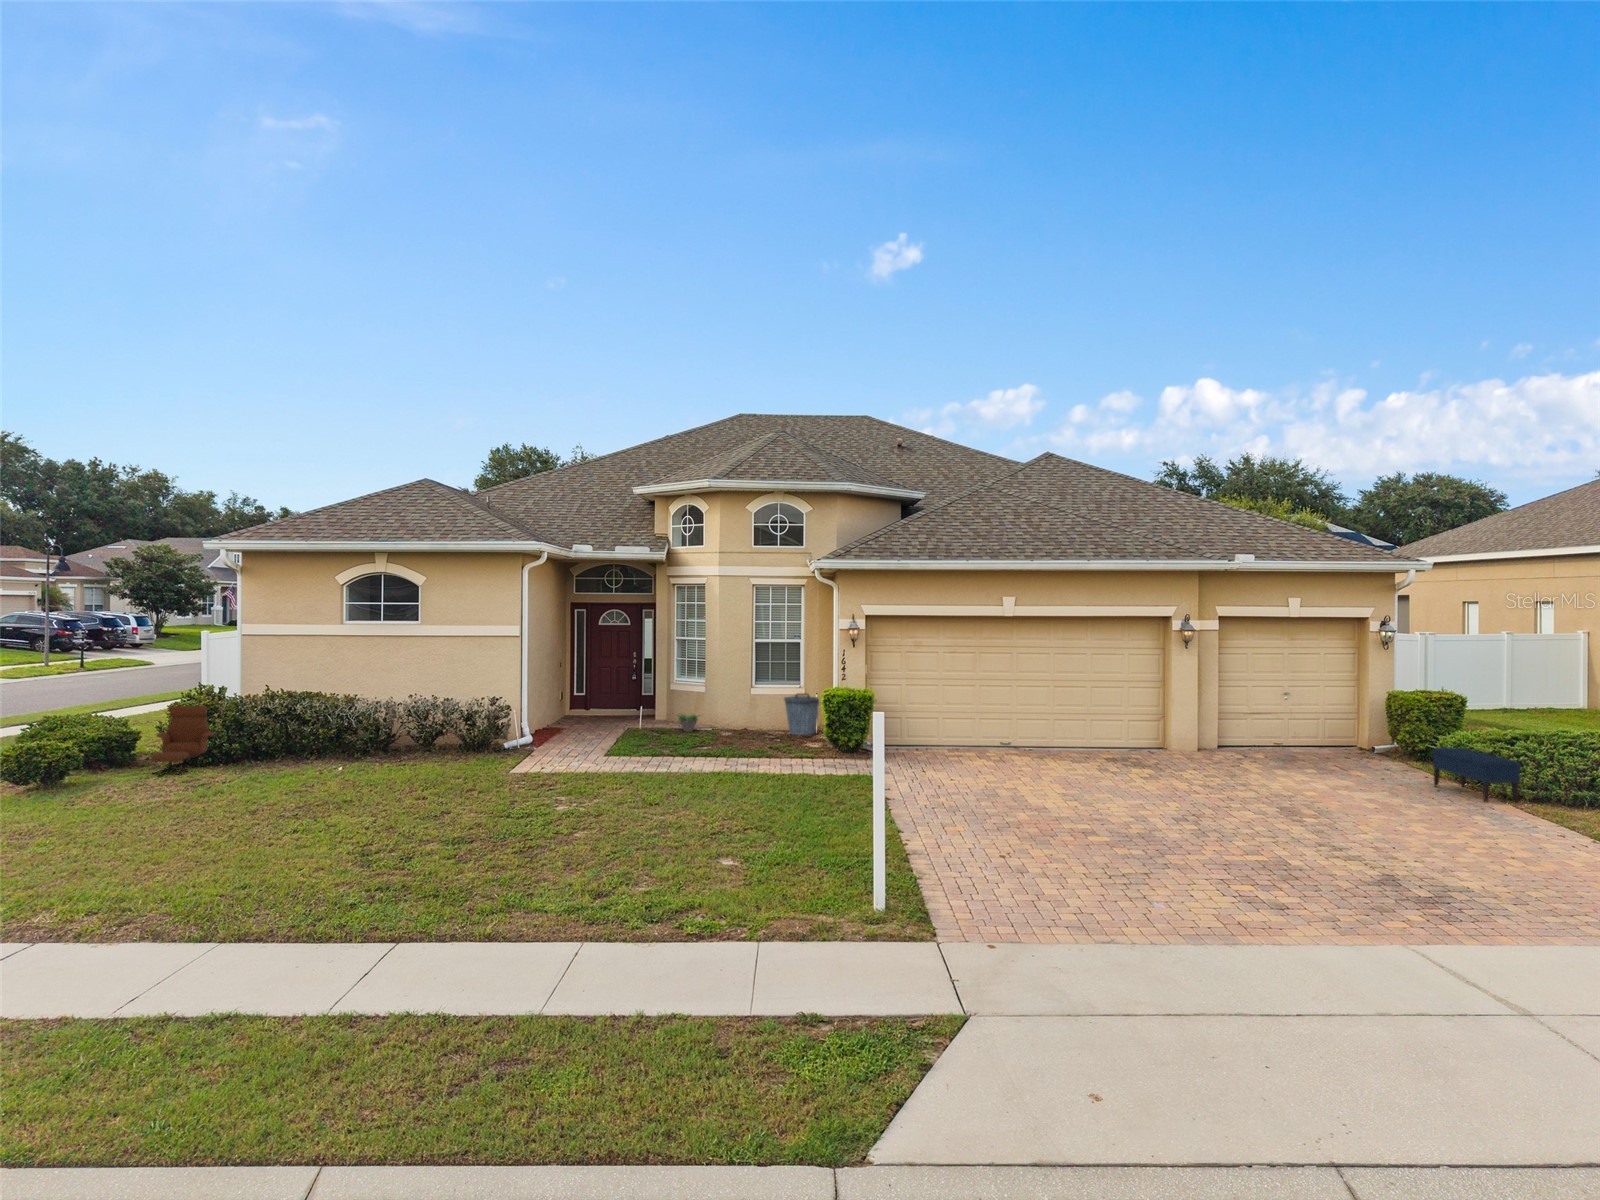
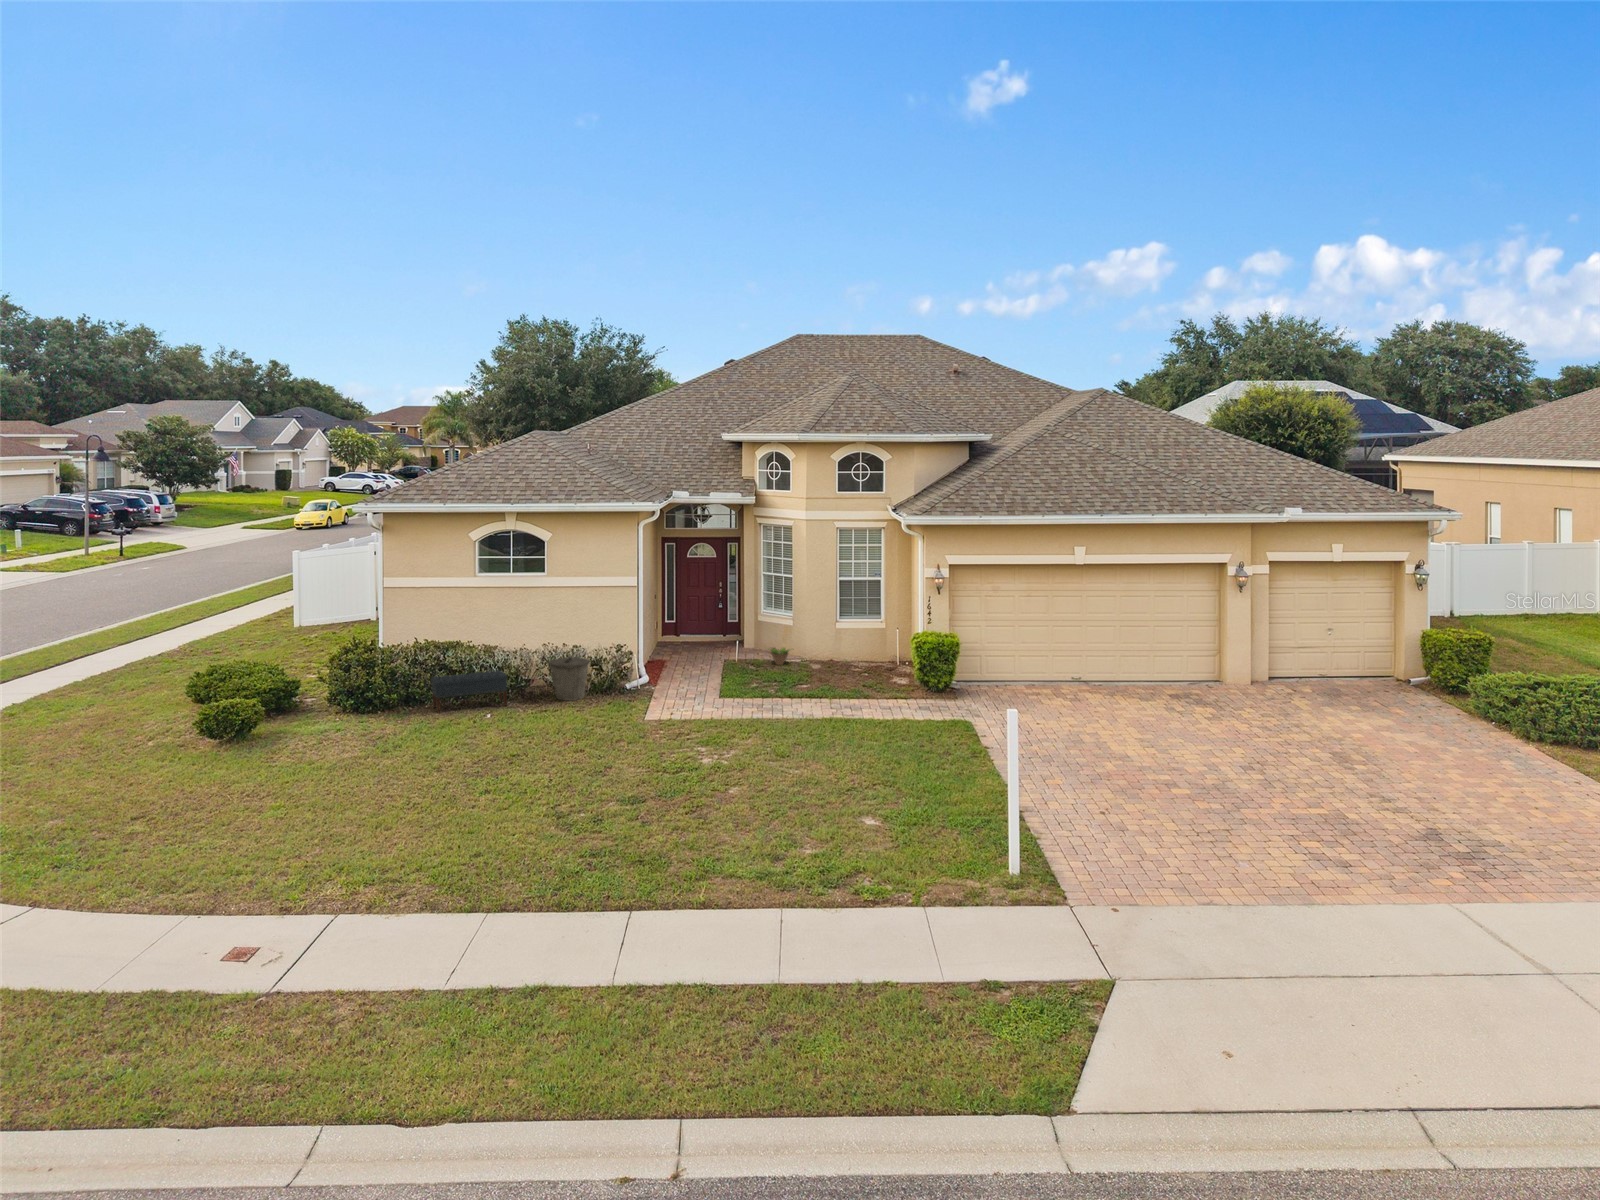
trash can: present [784,693,819,735] -> present [549,656,589,701]
lounge chair: present [151,706,214,776] -> none [334,667,383,733]
bench: present [1433,747,1521,803] -> present [431,671,507,713]

